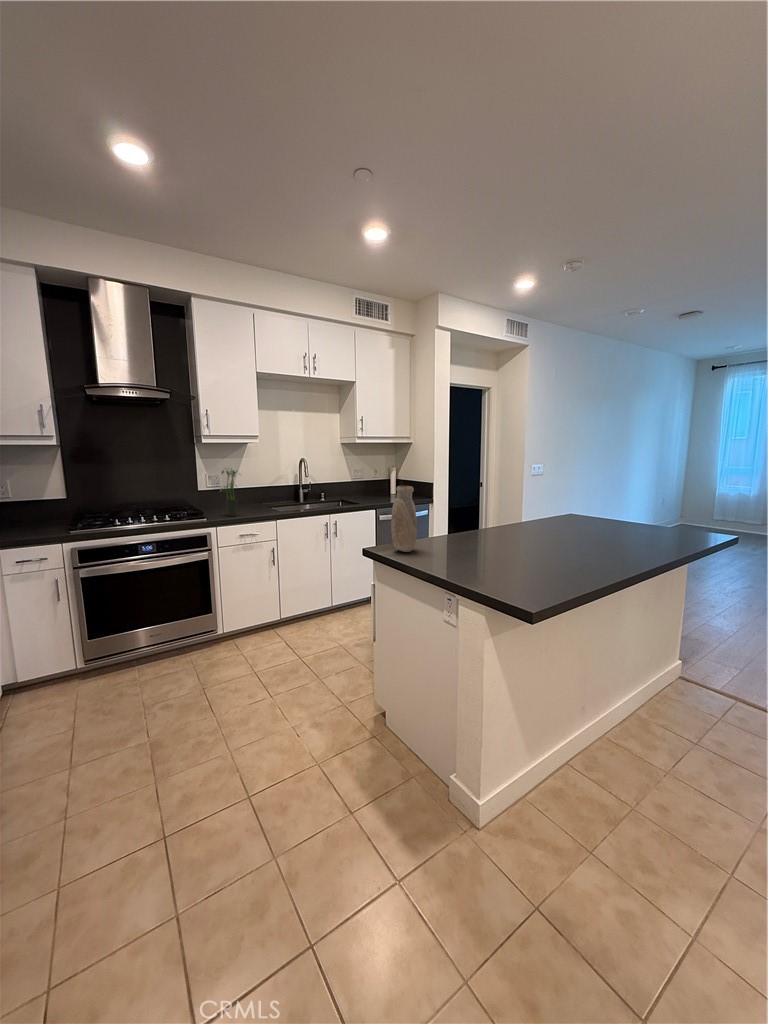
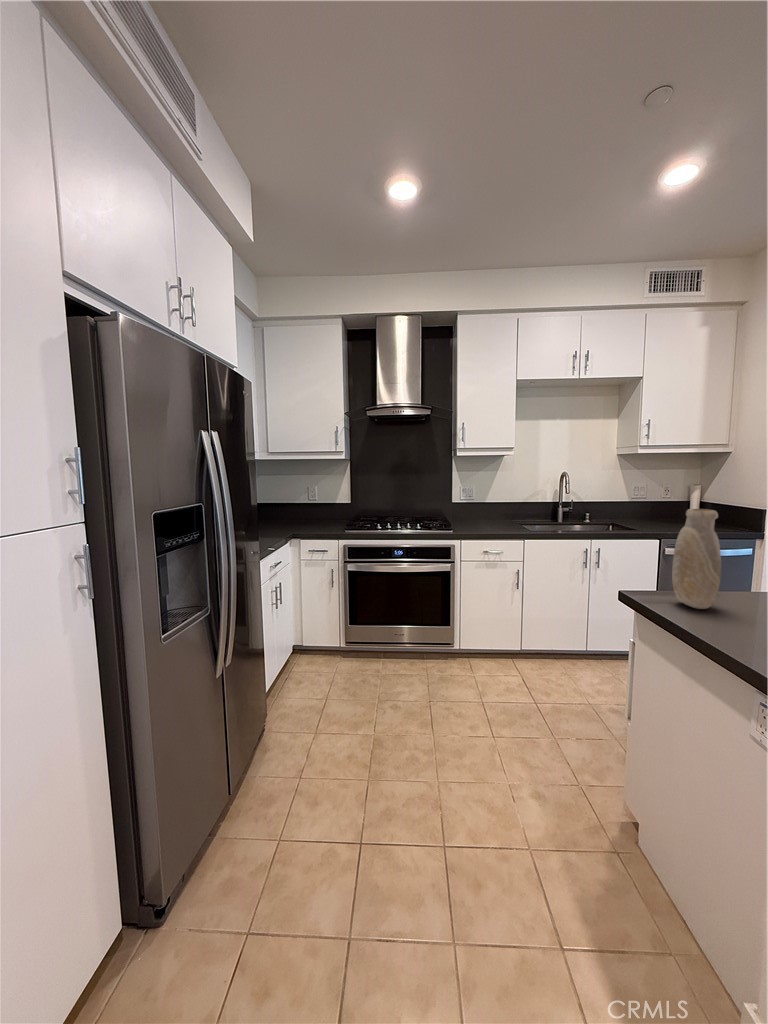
potted plant: present [220,470,238,516] -> none [468,480,491,531]

